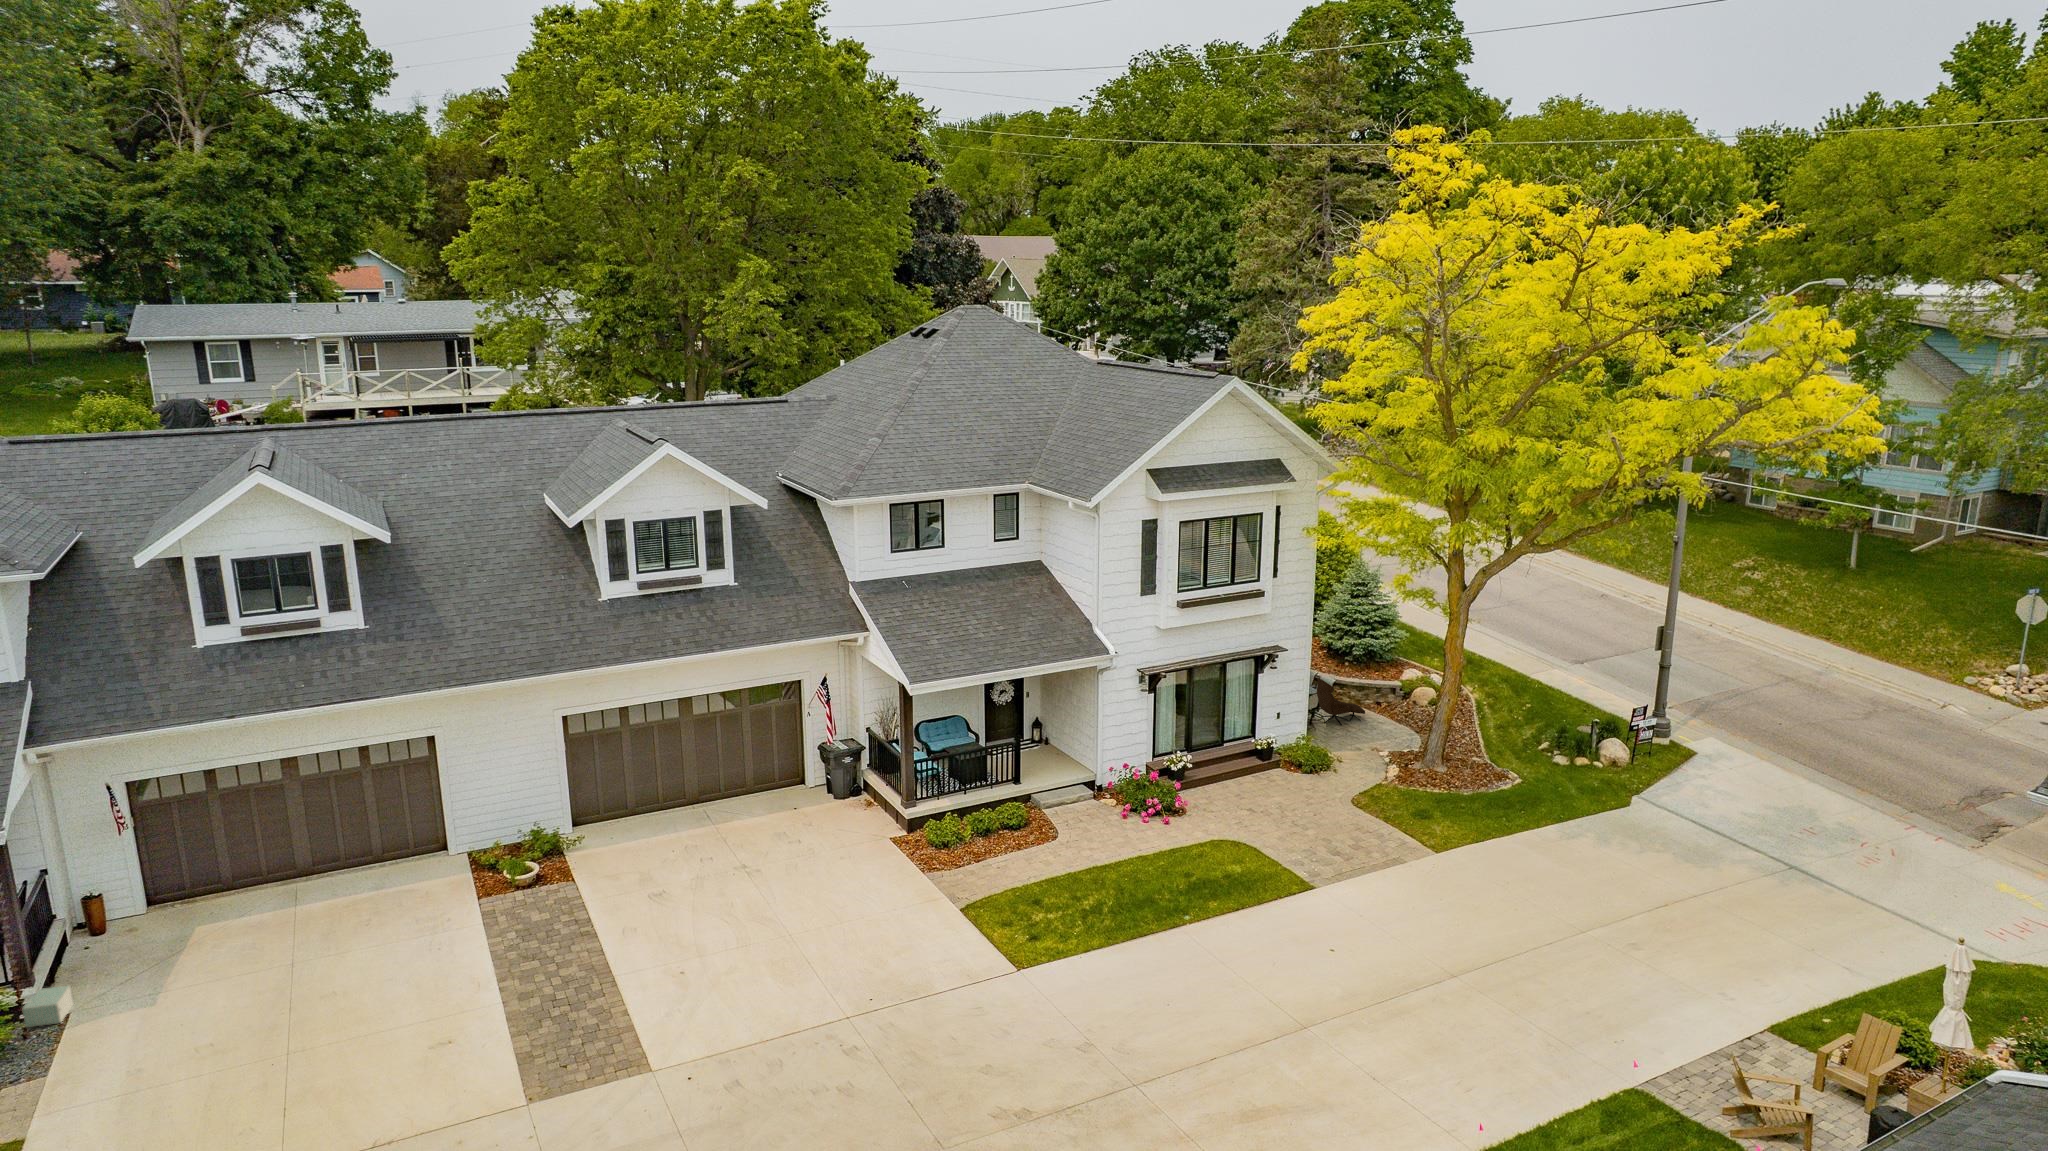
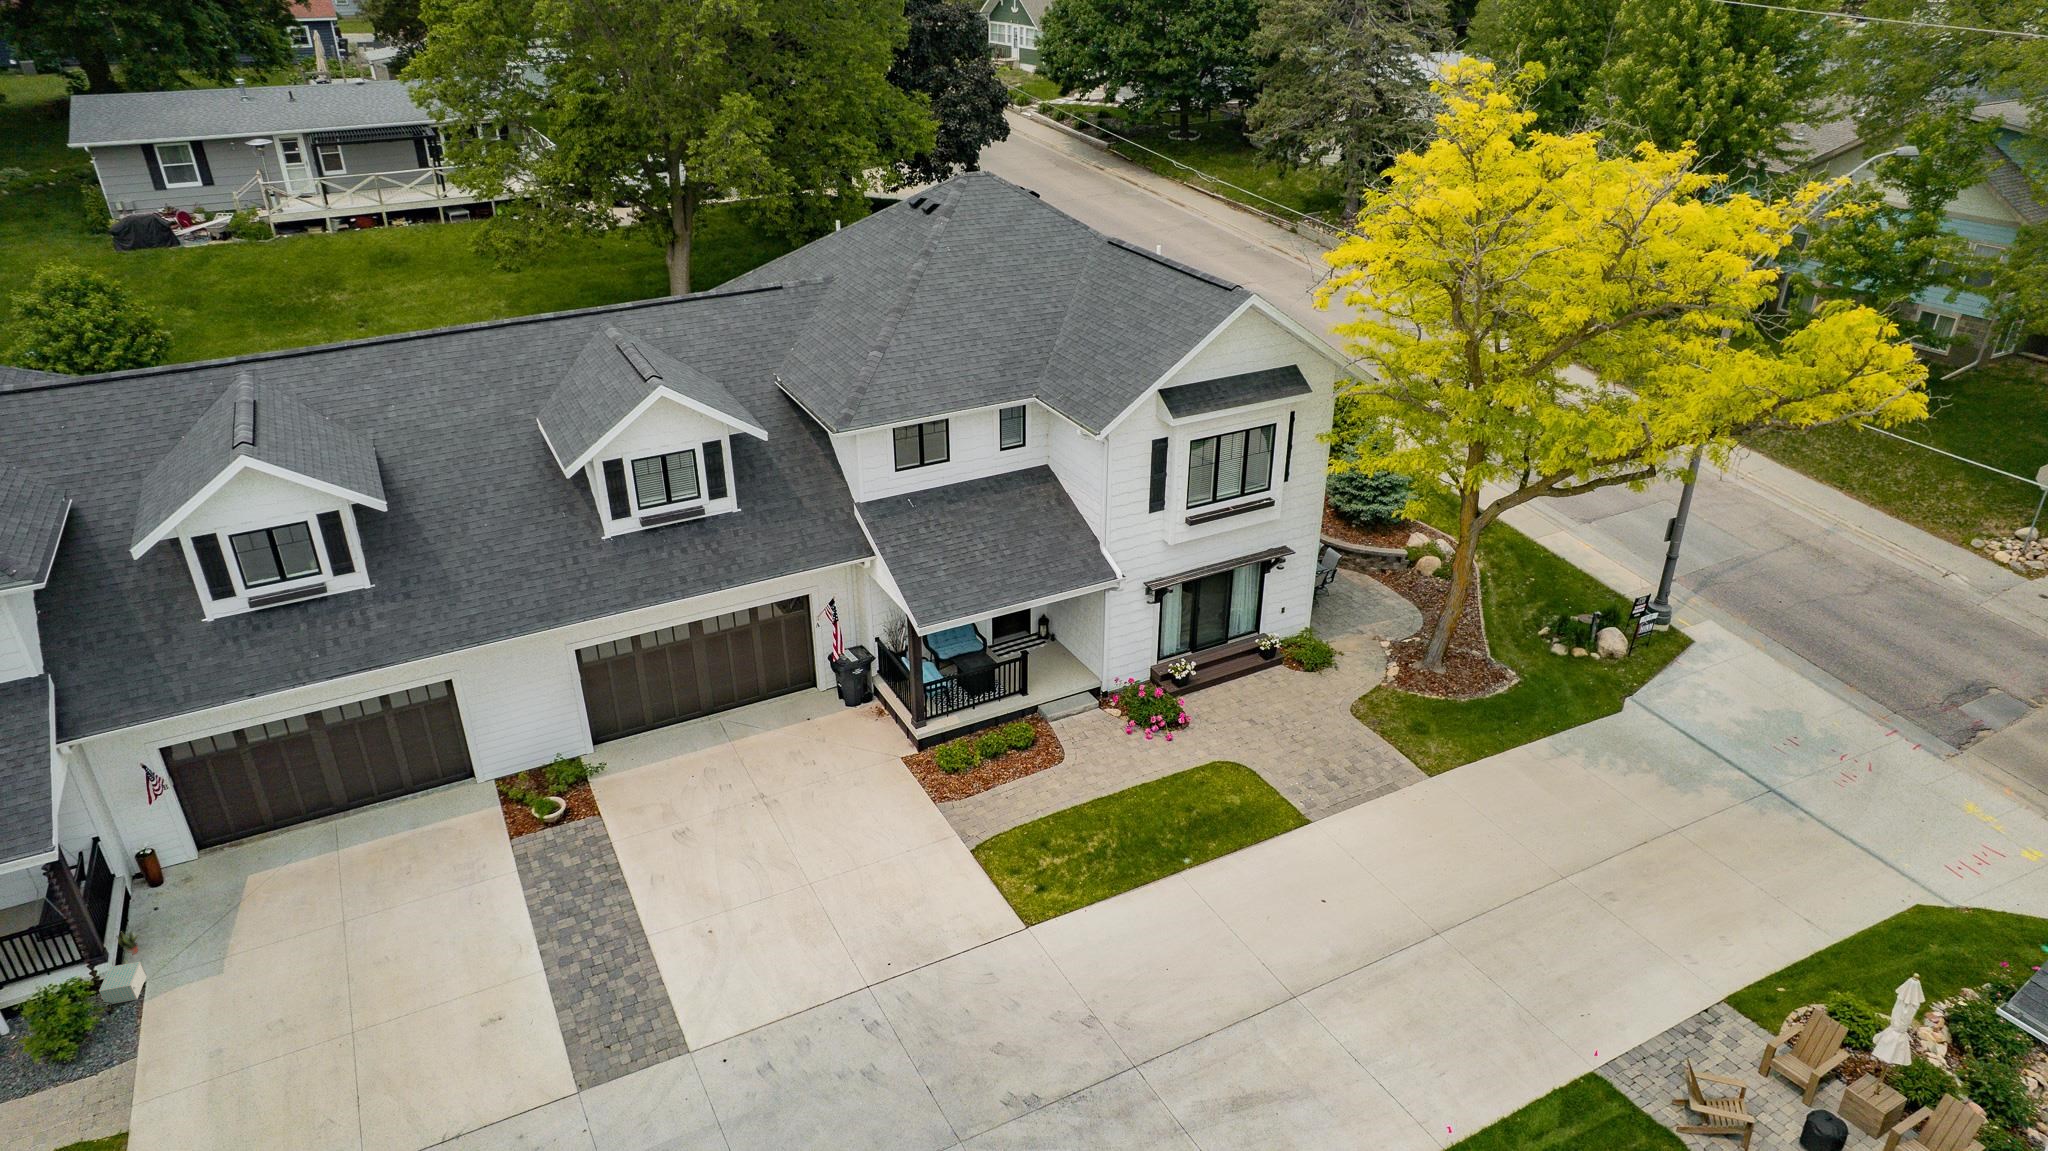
lounge chair: present [1317,678,1365,725] -> none [1322,561,1369,607]
potted plant: none [48,960,72,986] -> present [117,932,138,954]

